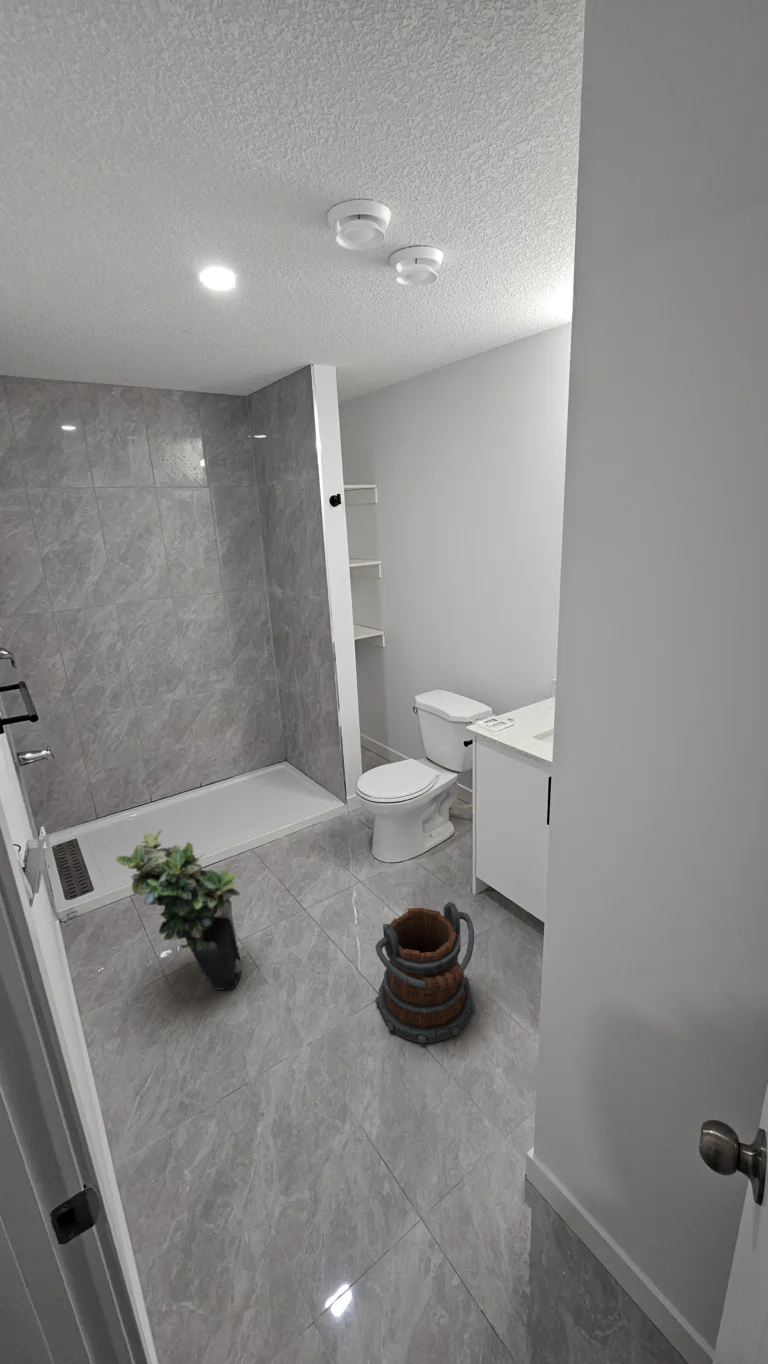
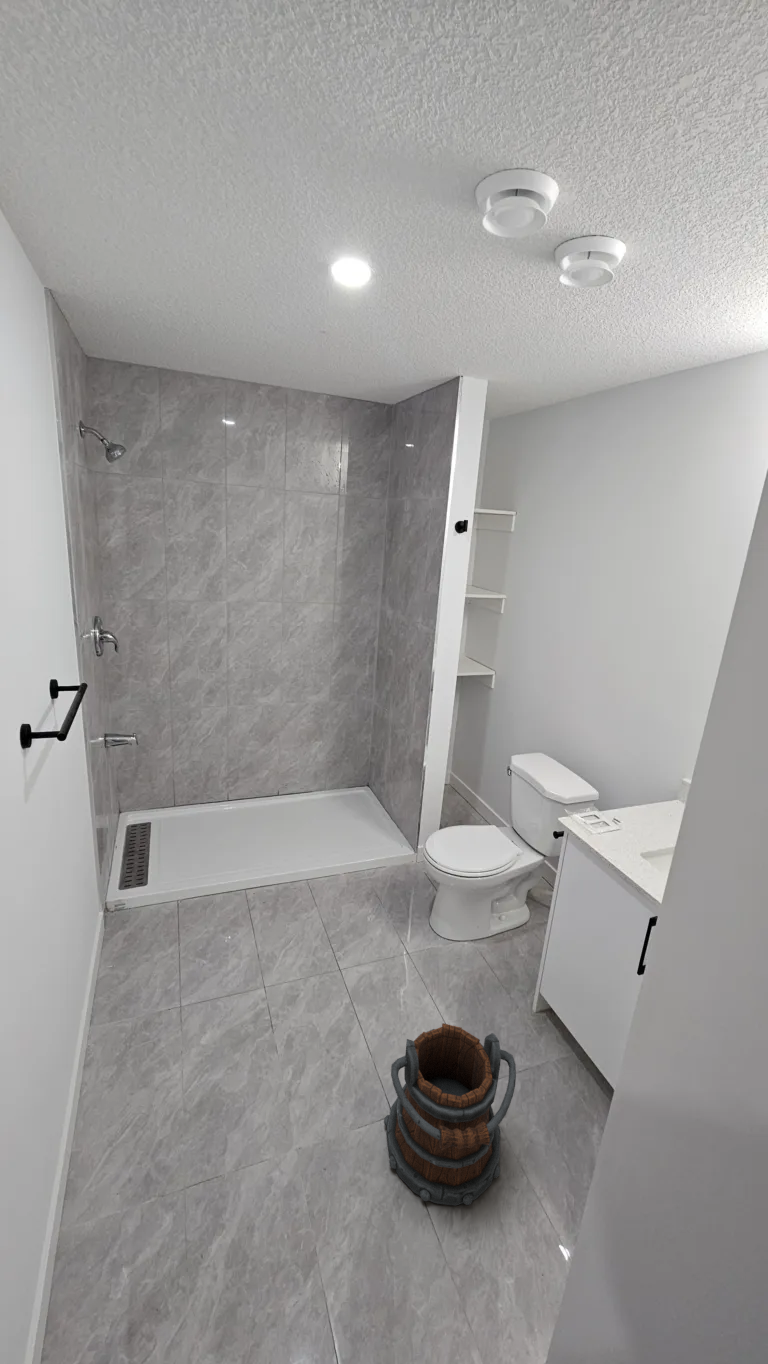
potted plant: present [115,830,241,989] -> none [145,853,267,1046]

